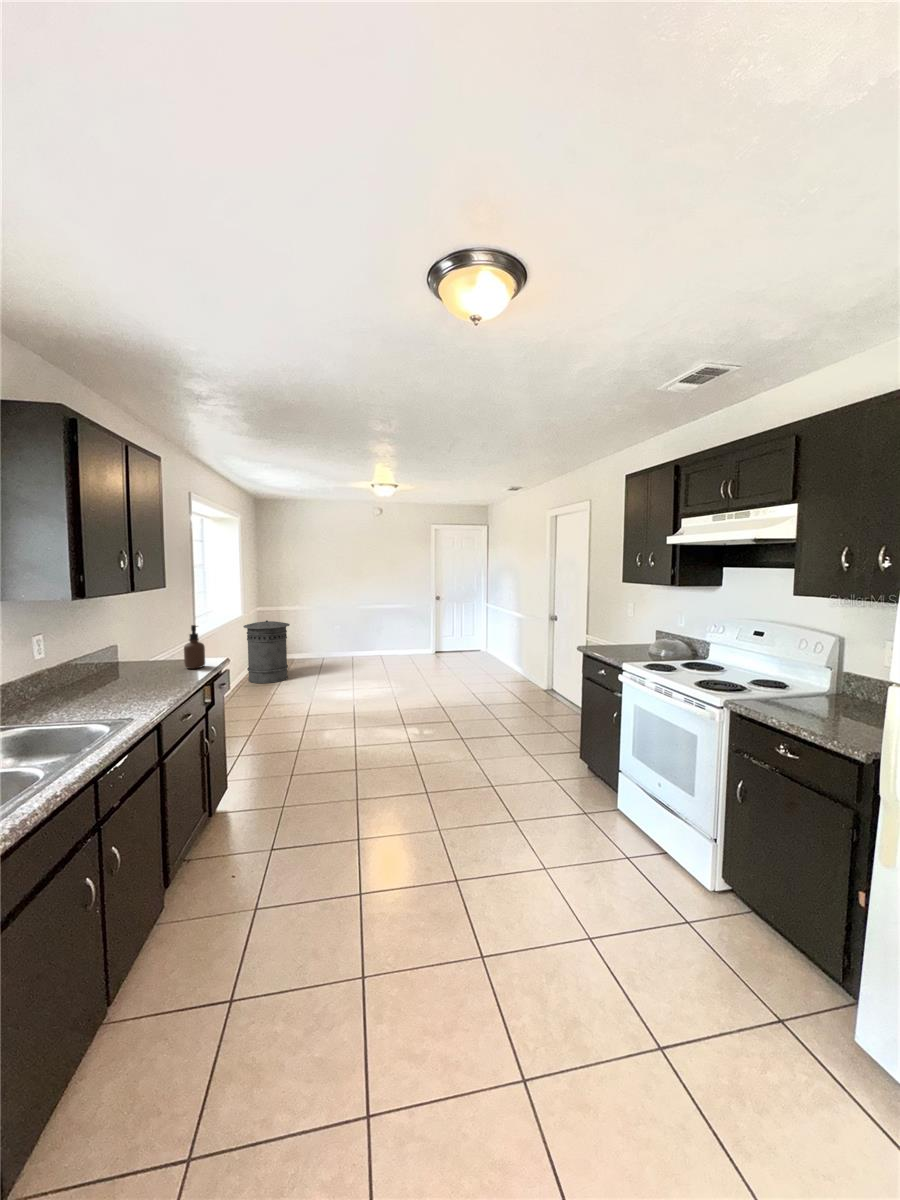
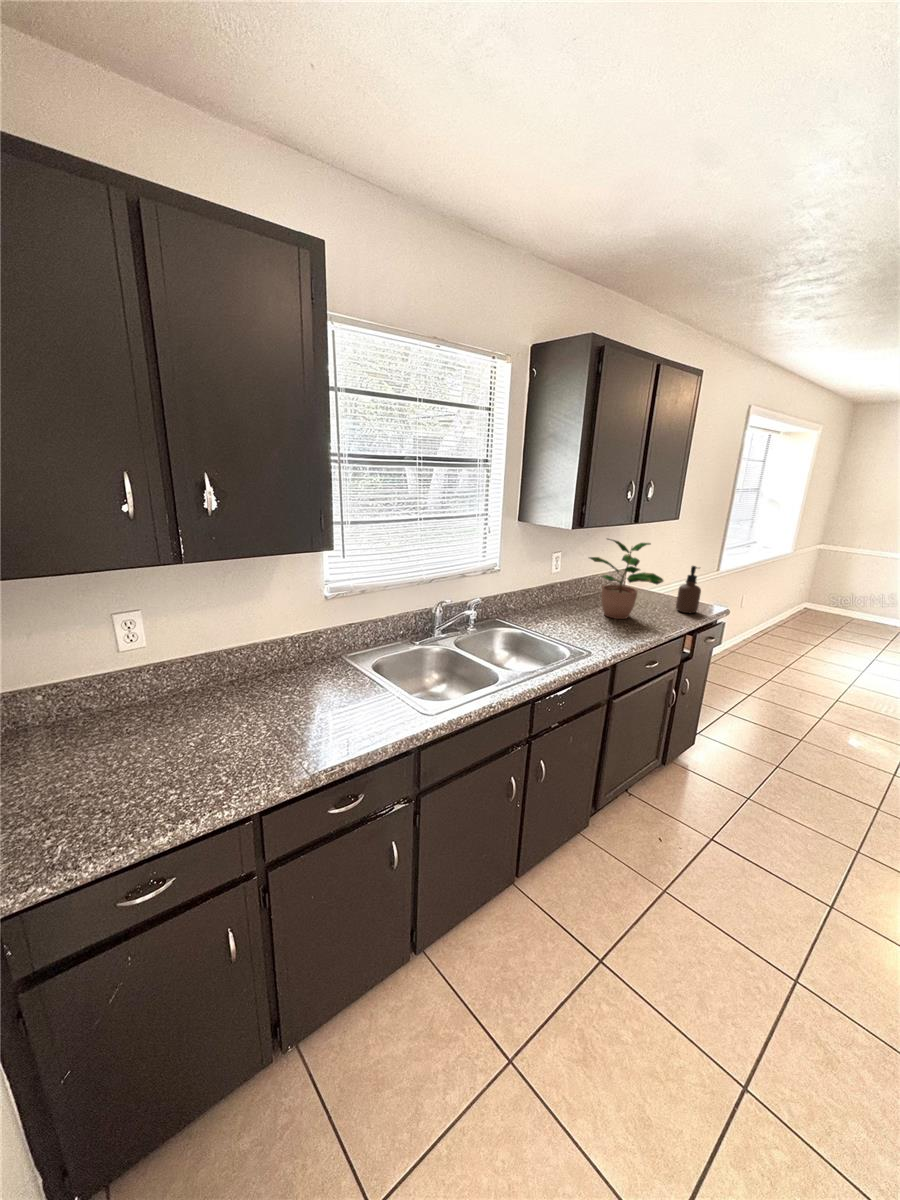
potted plant: none [83,608,176,689] -> present [590,539,663,619]
trash can: present [243,620,290,683] -> none [778,564,855,642]

